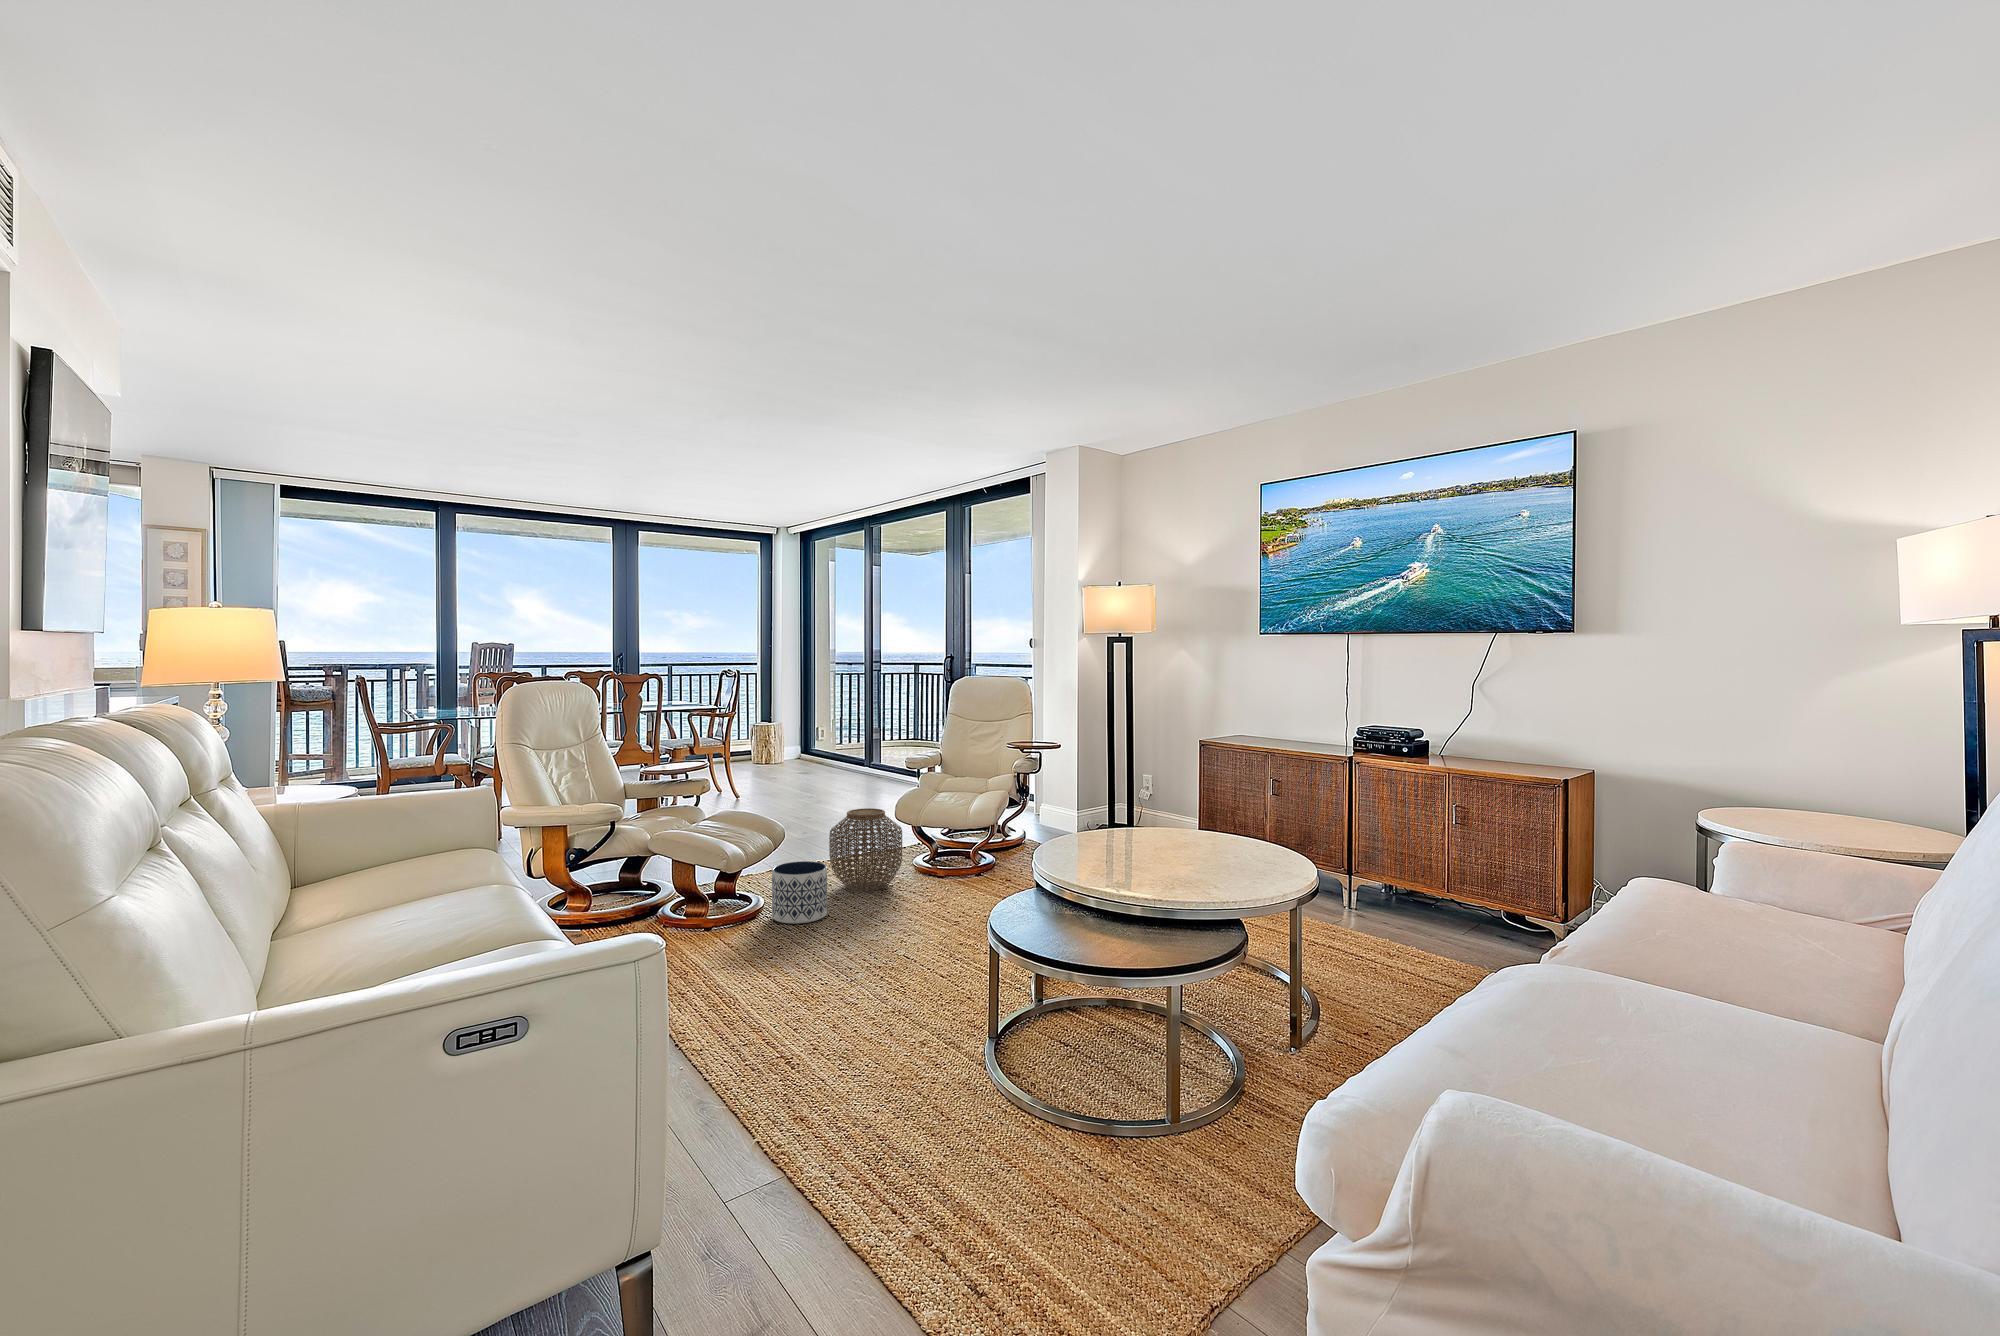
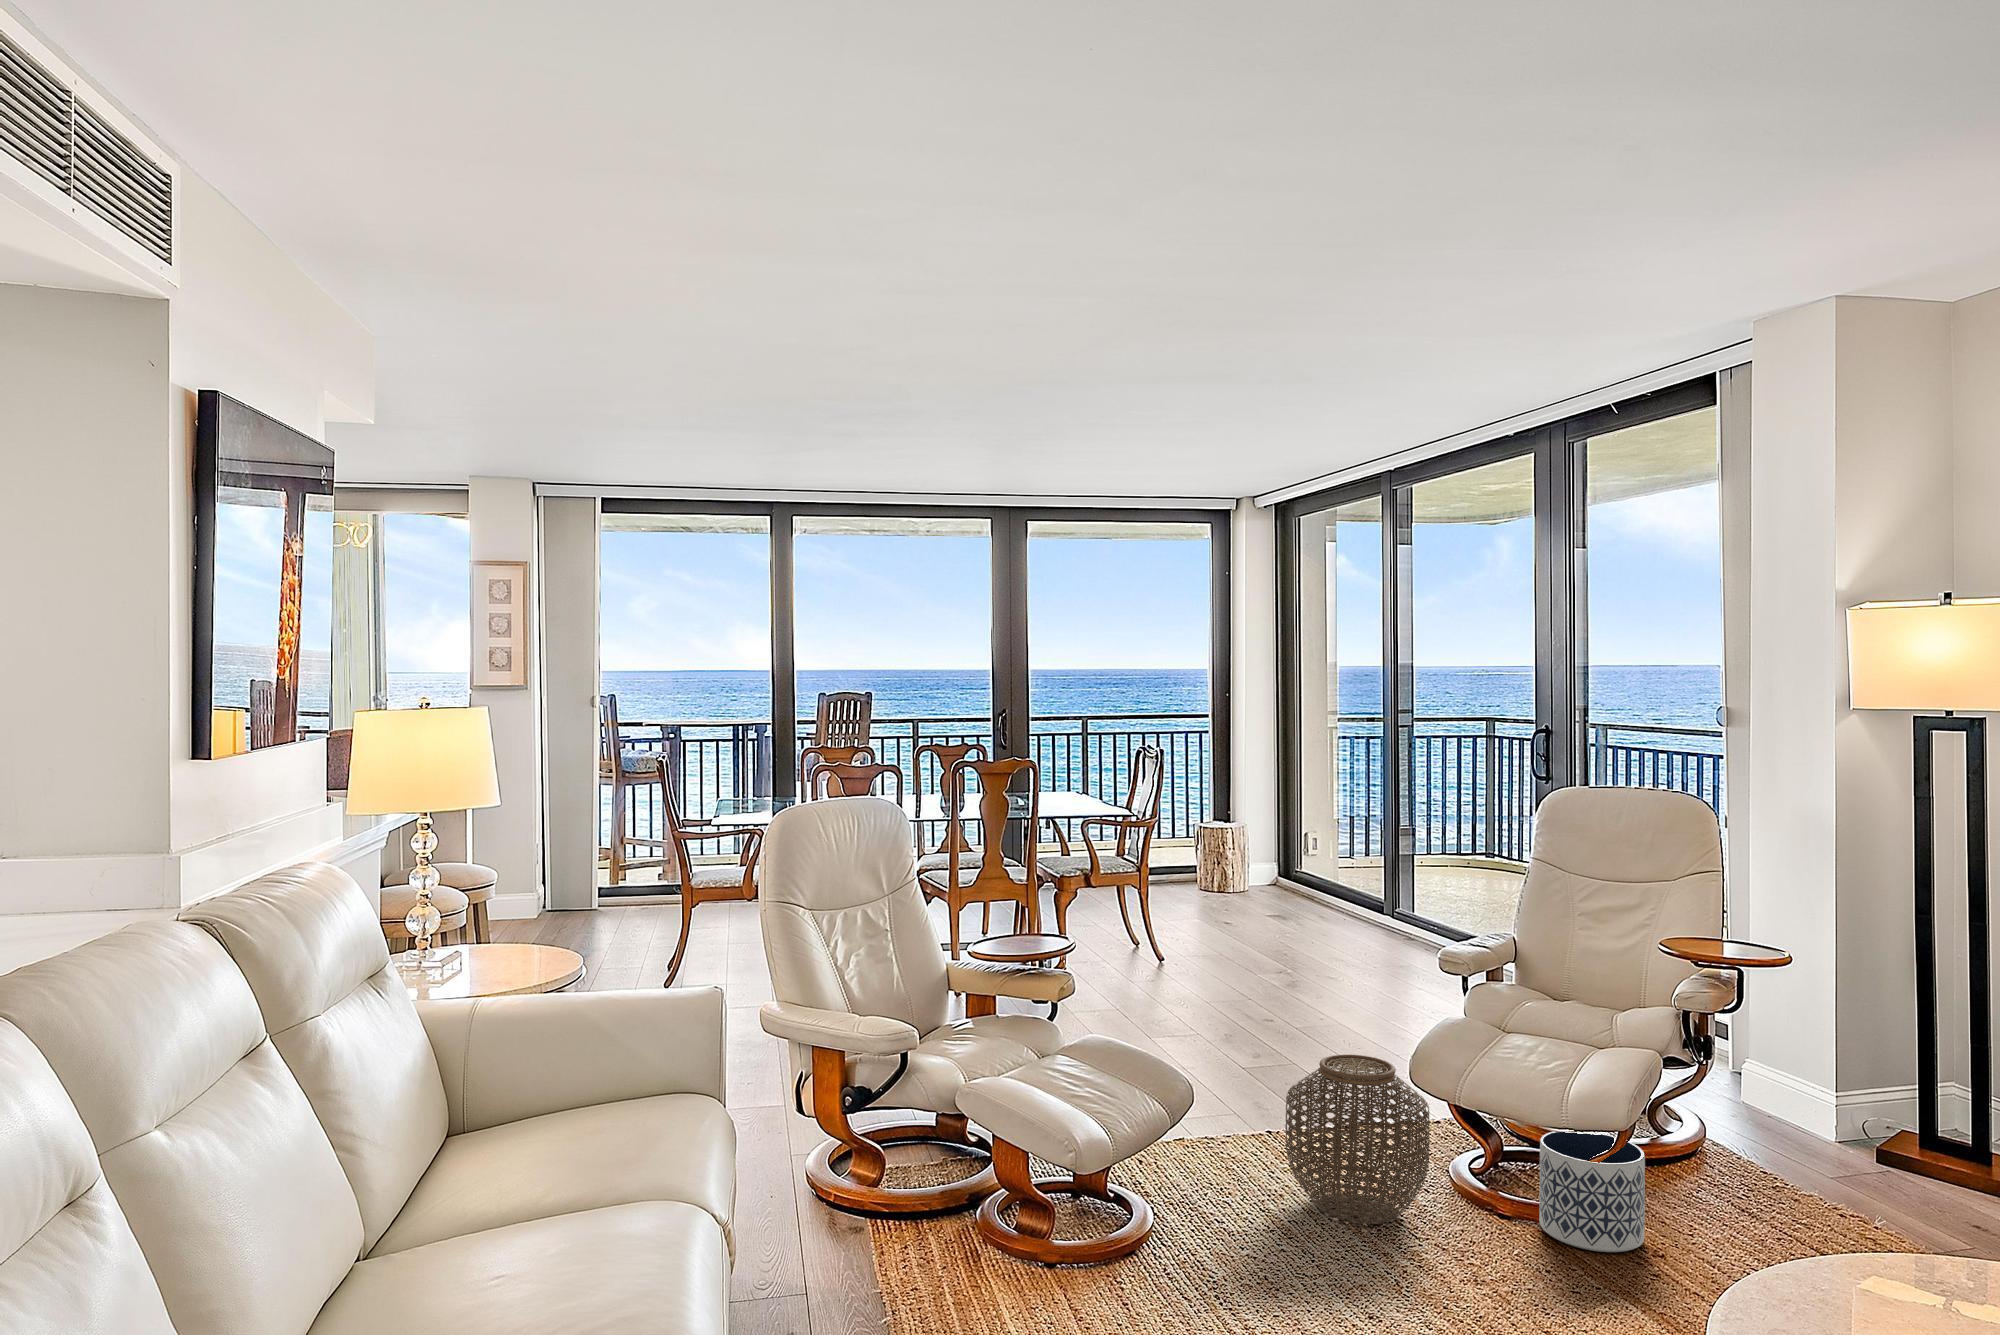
planter: present [772,861,827,924] -> present [1539,1131,1645,1252]

